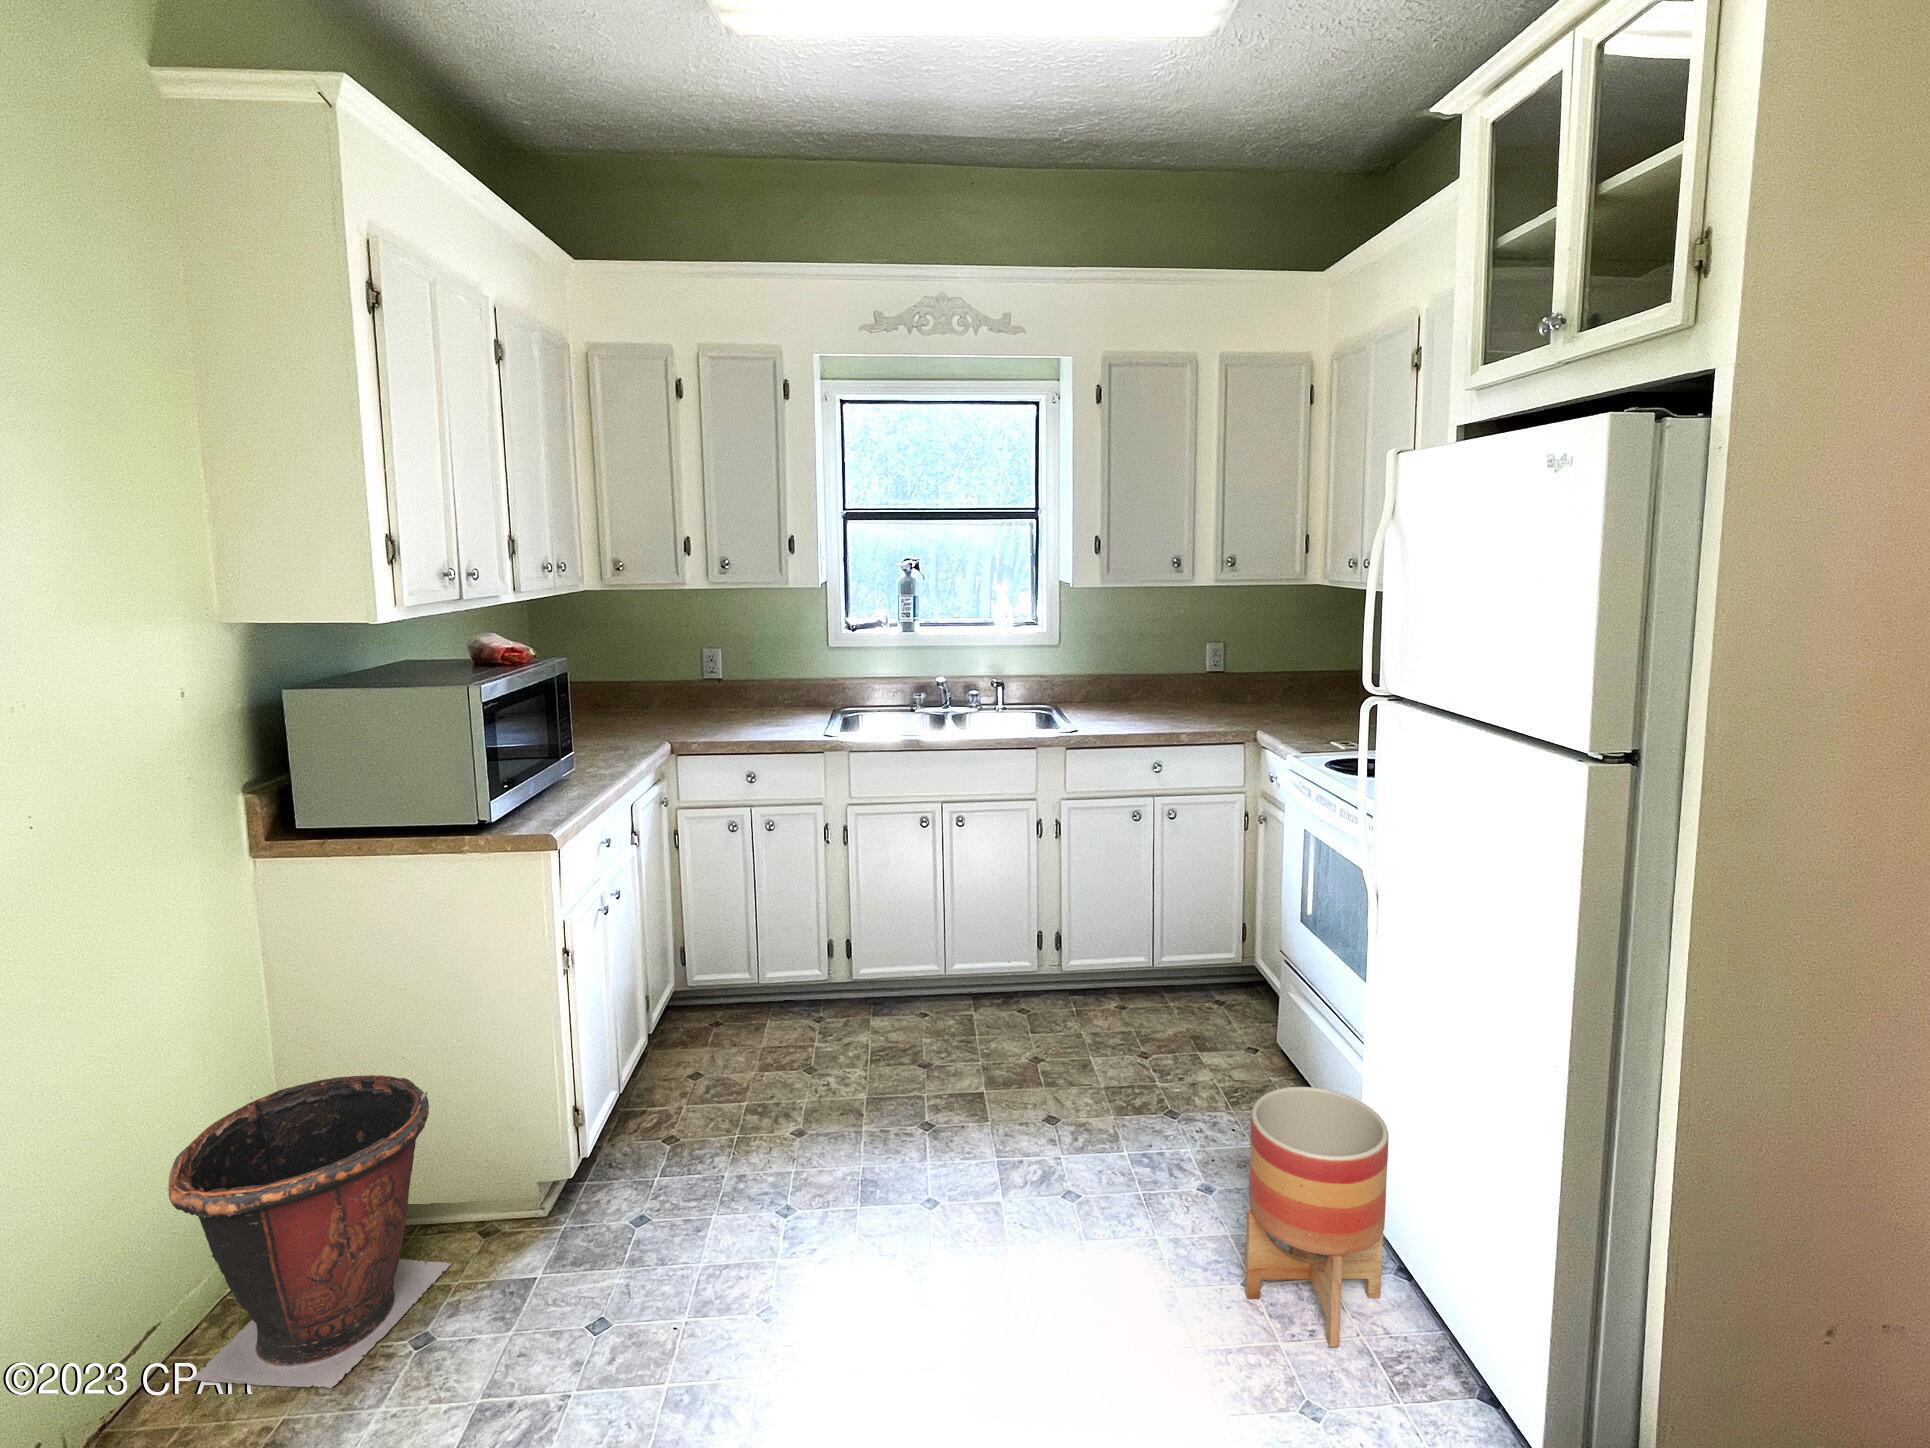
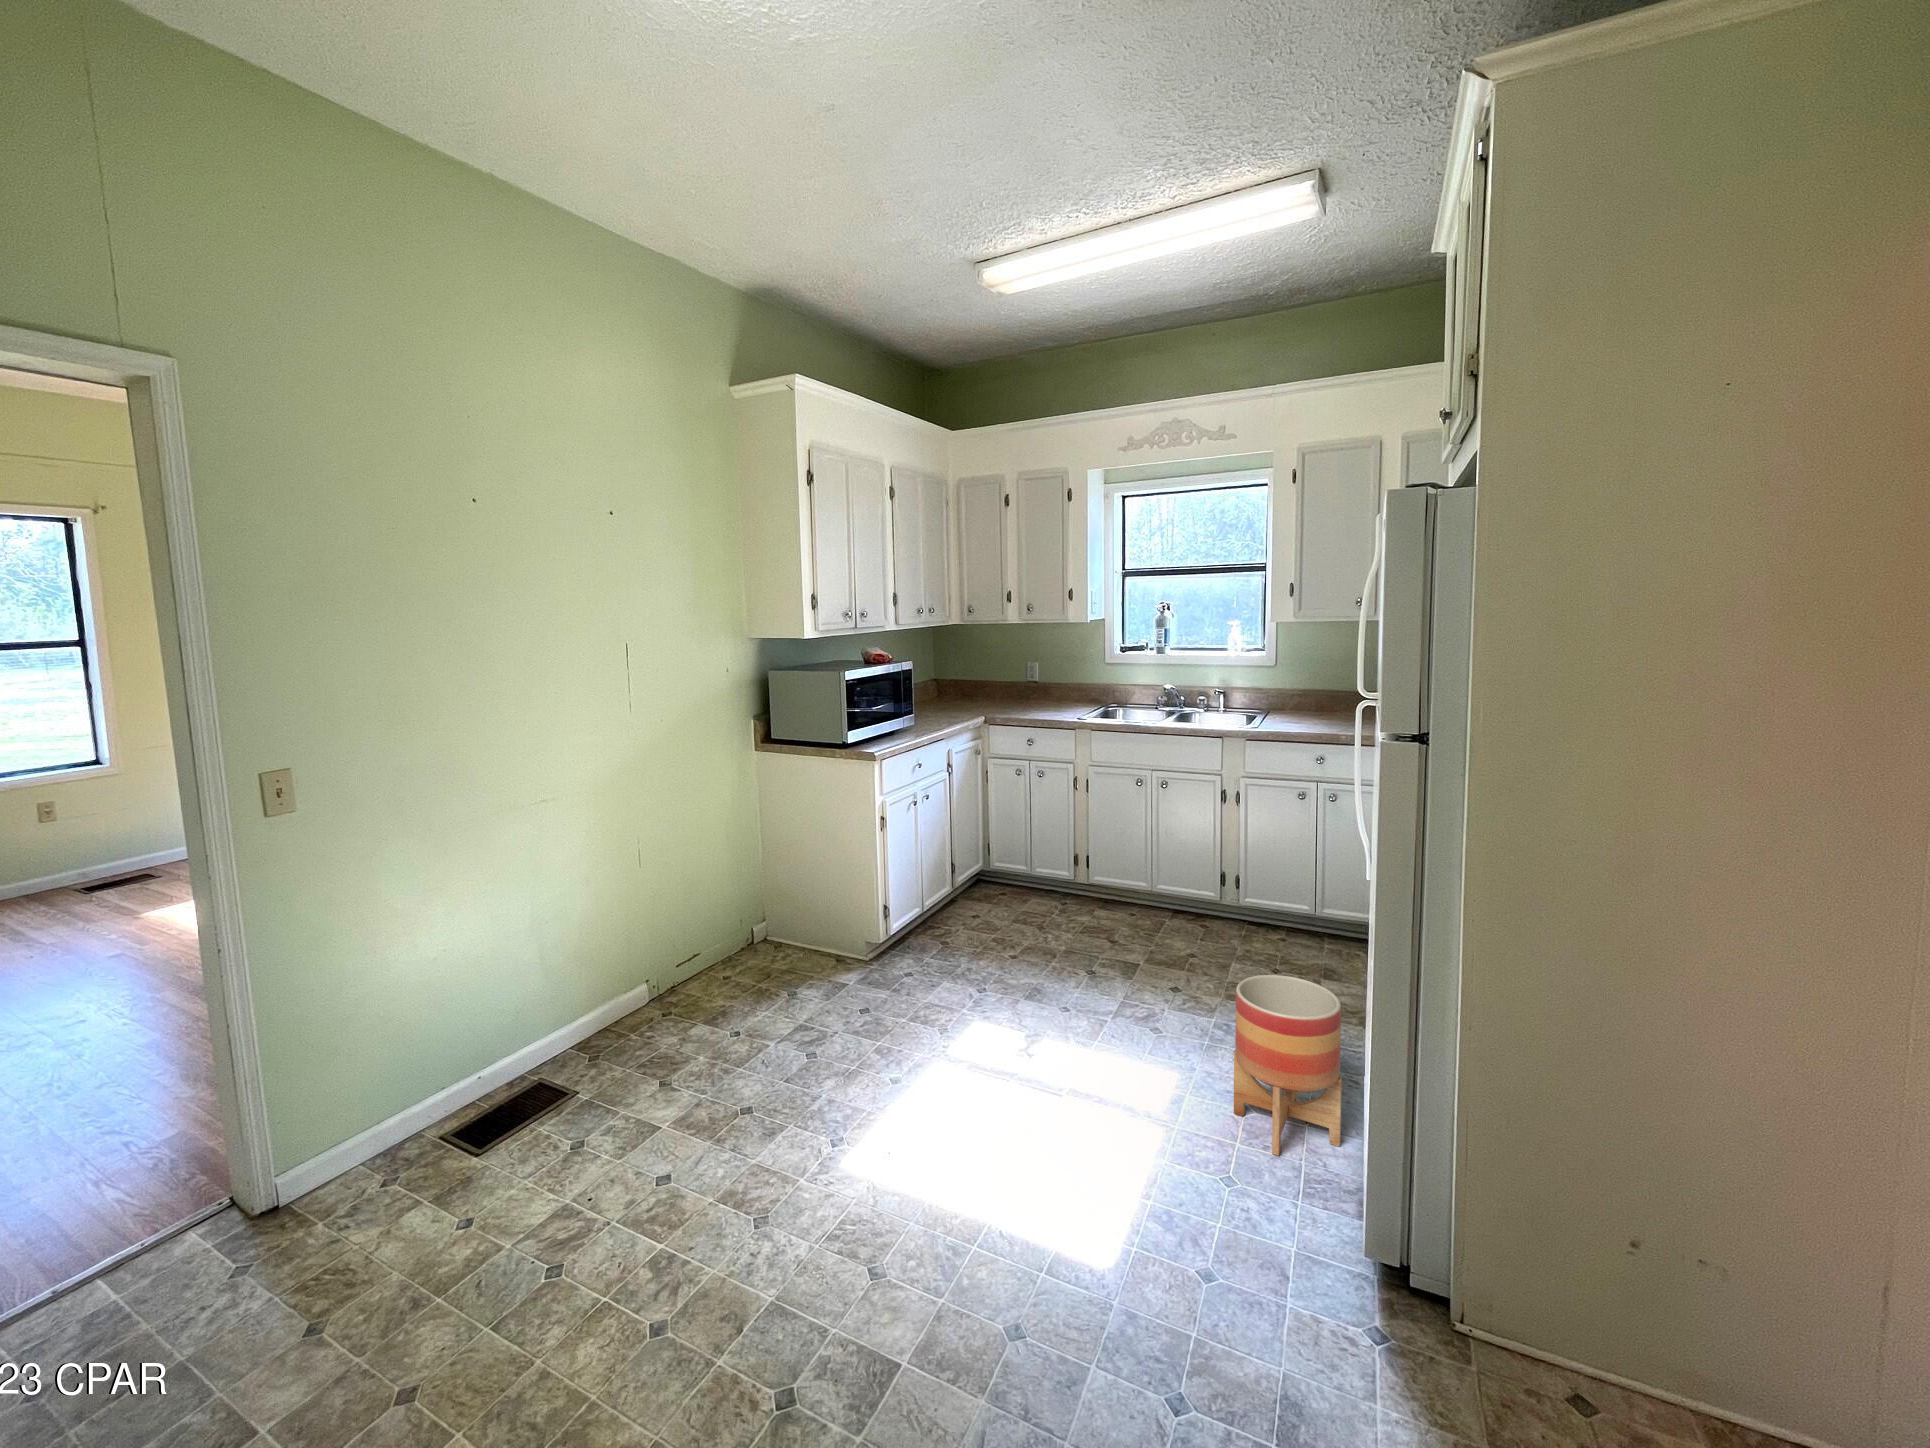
waste bin: present [169,1057,451,1388] -> none [707,856,820,995]

